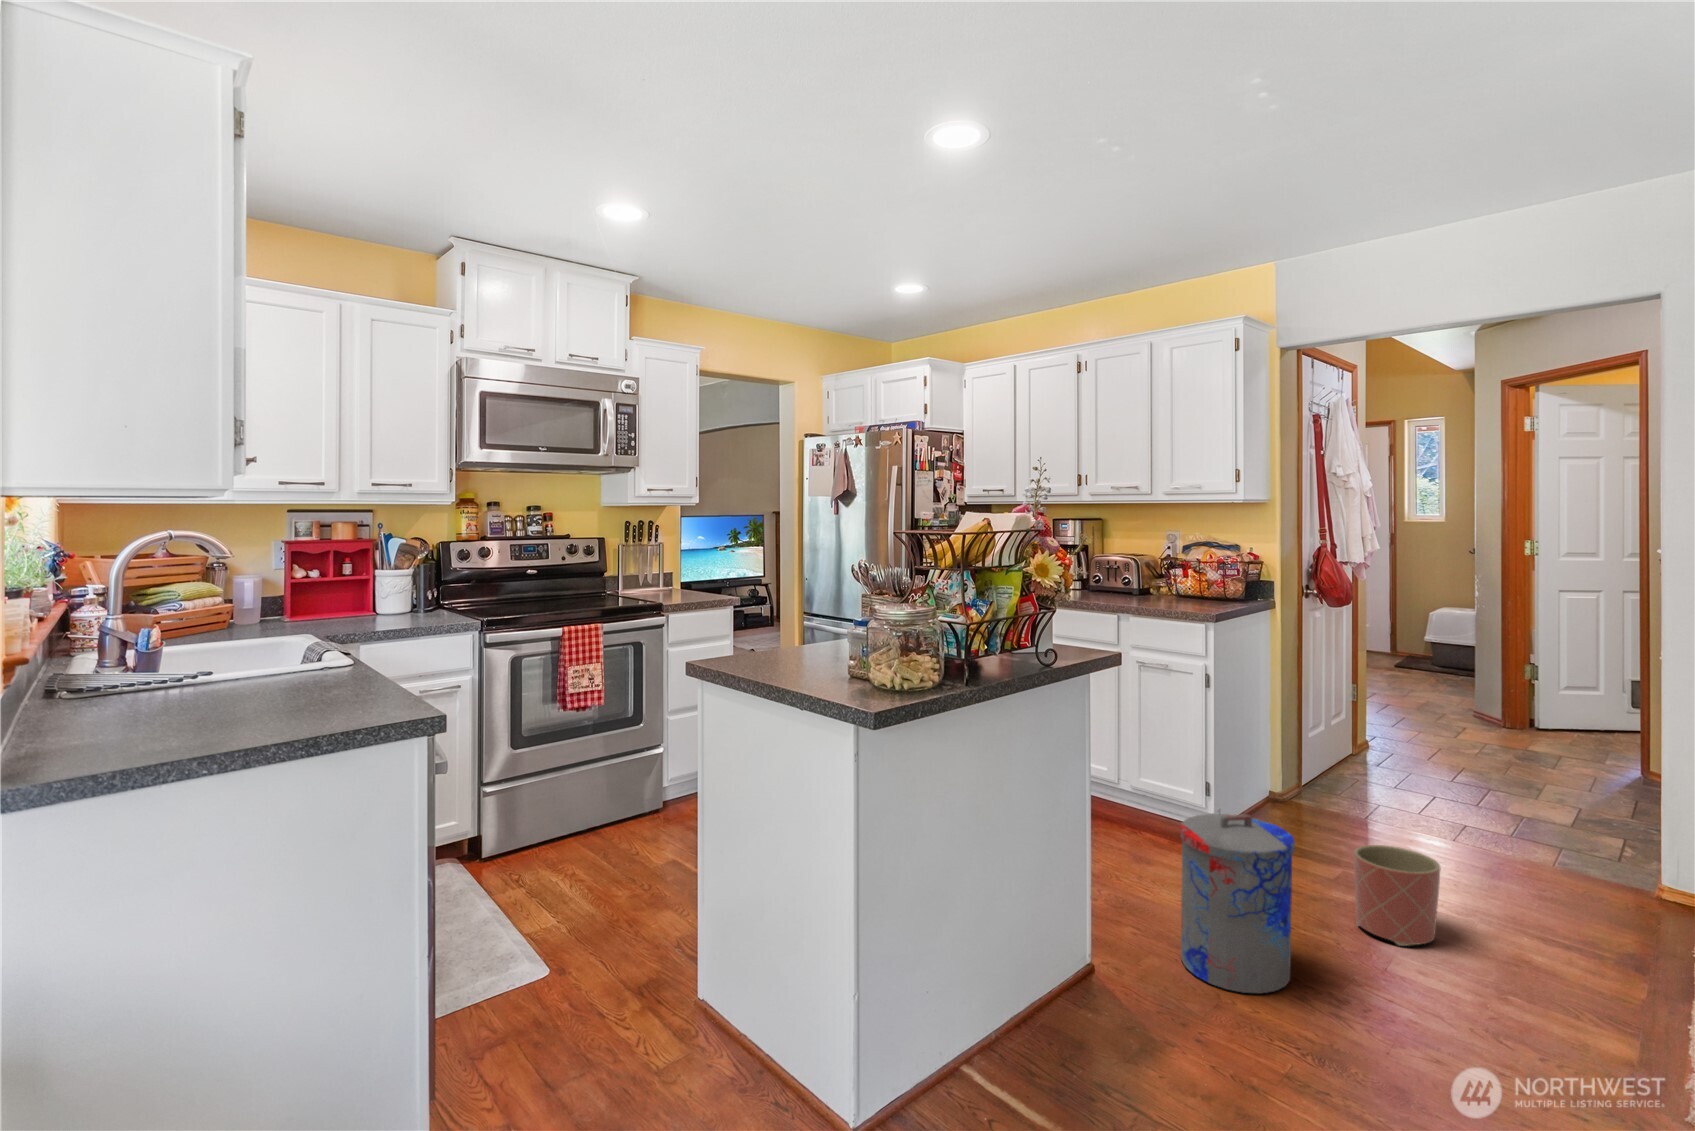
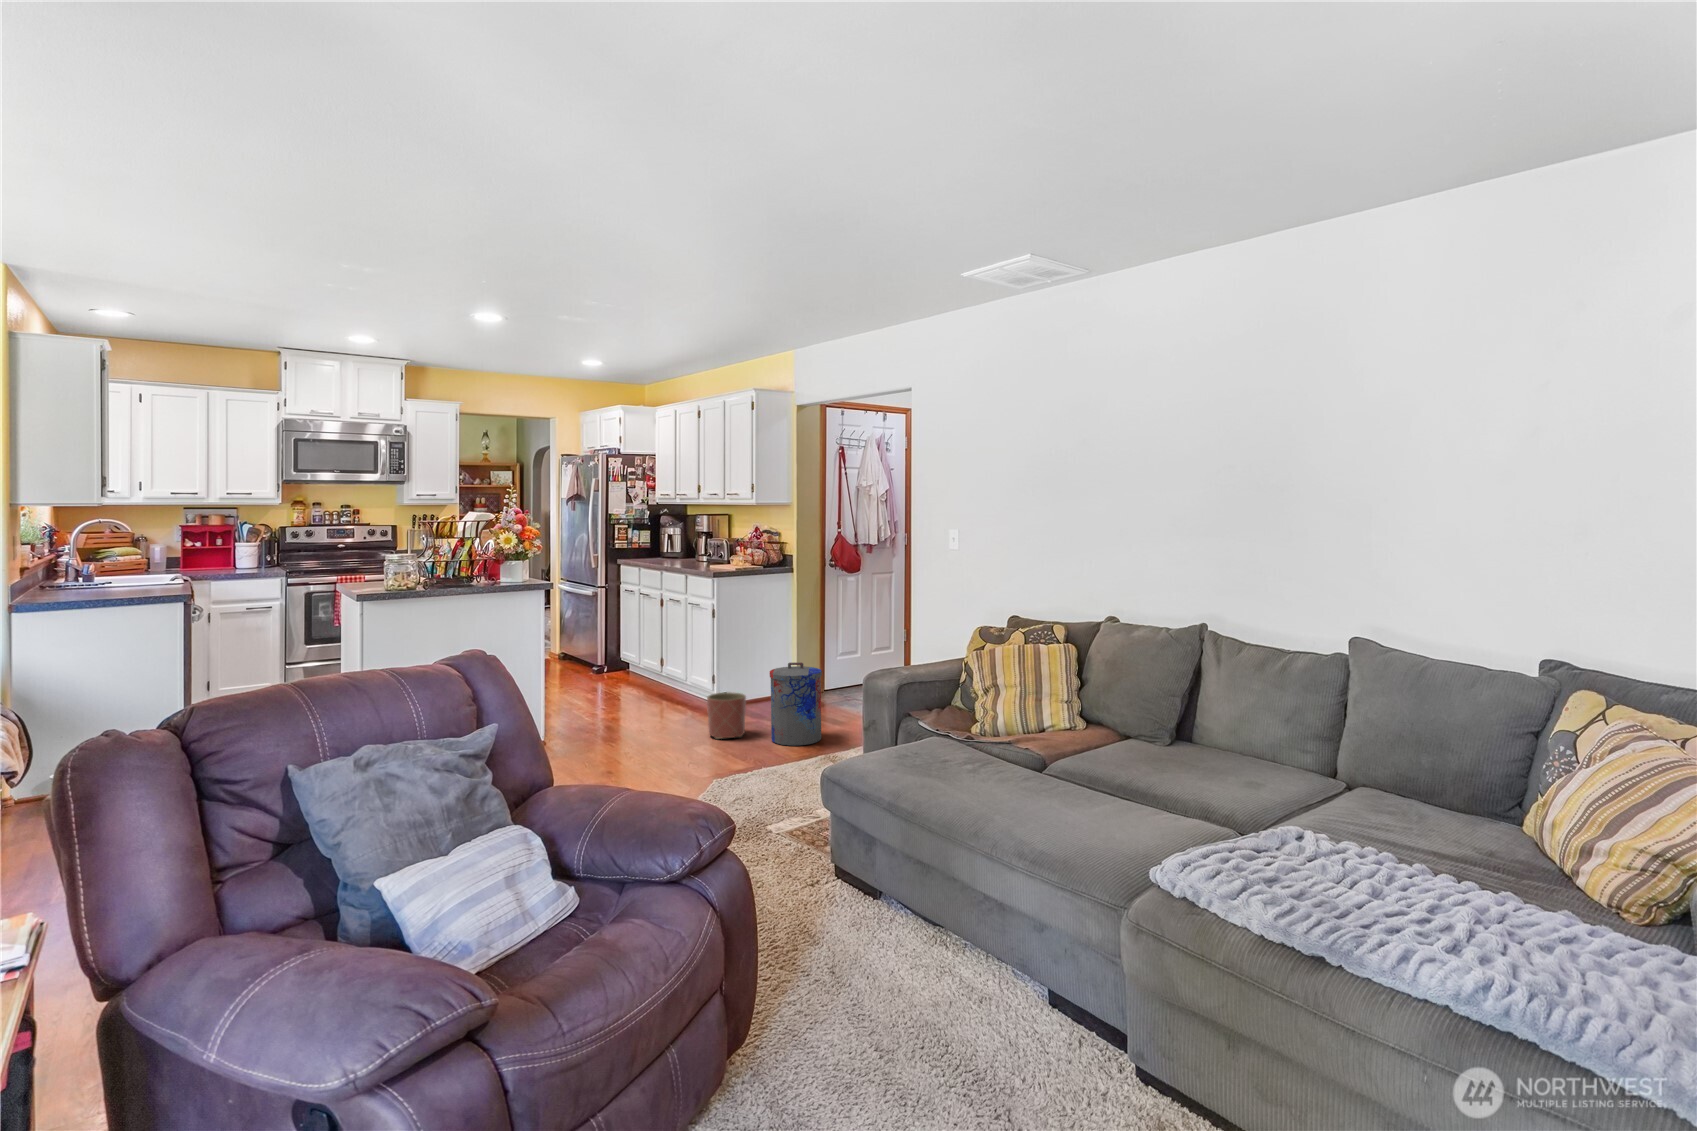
trash can: present [1180,814,1295,993] -> present [770,662,822,746]

